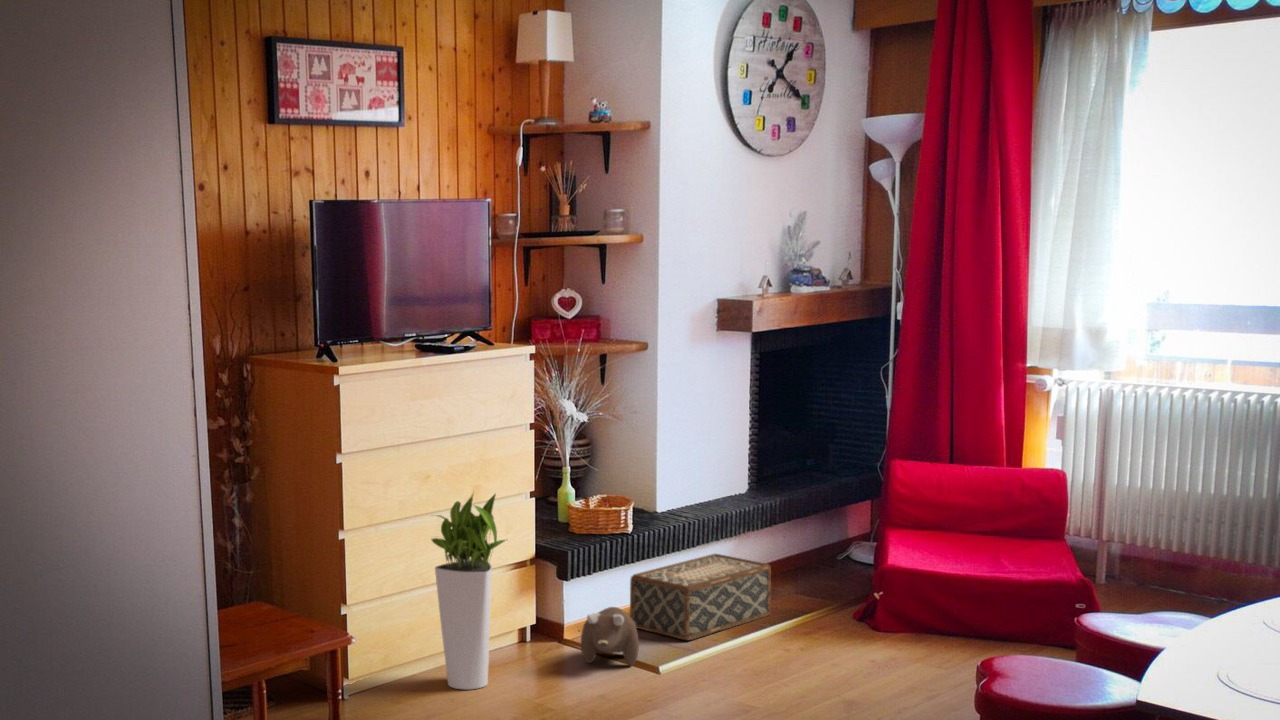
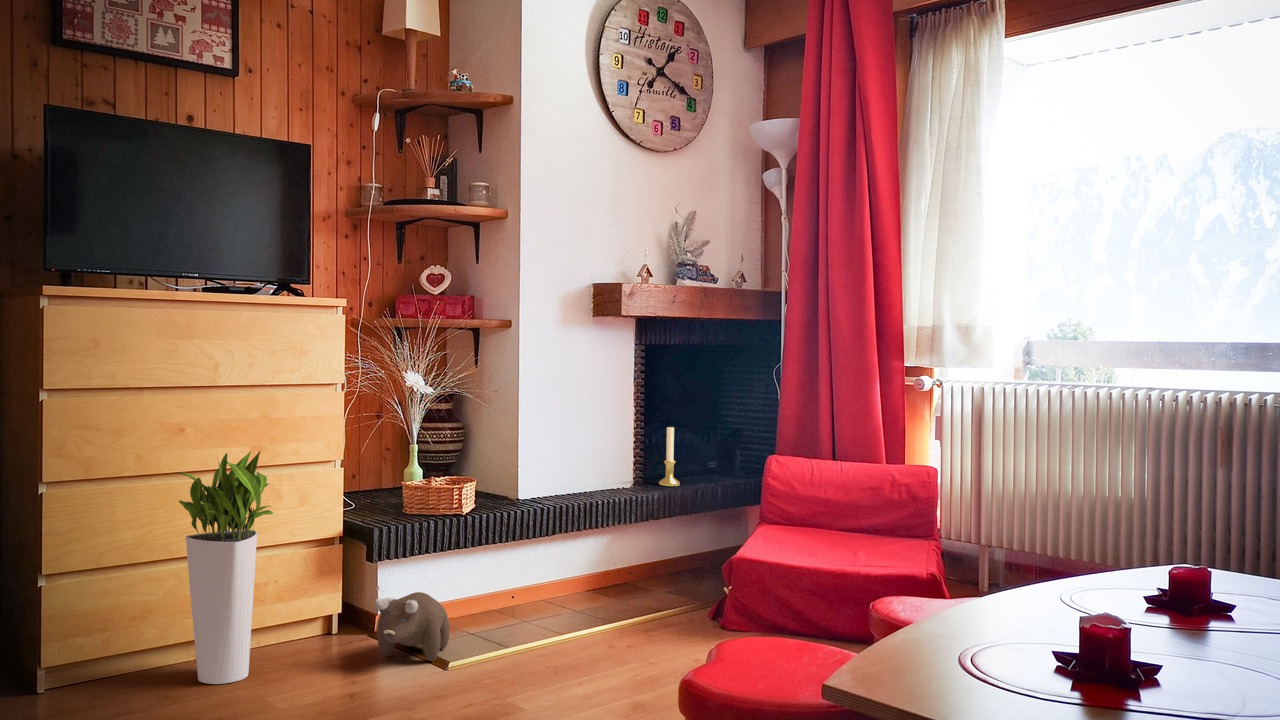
candle holder: none [776,431,797,492] -> present [659,427,680,486]
woven basket: present [630,554,771,640] -> none [469,544,629,634]

